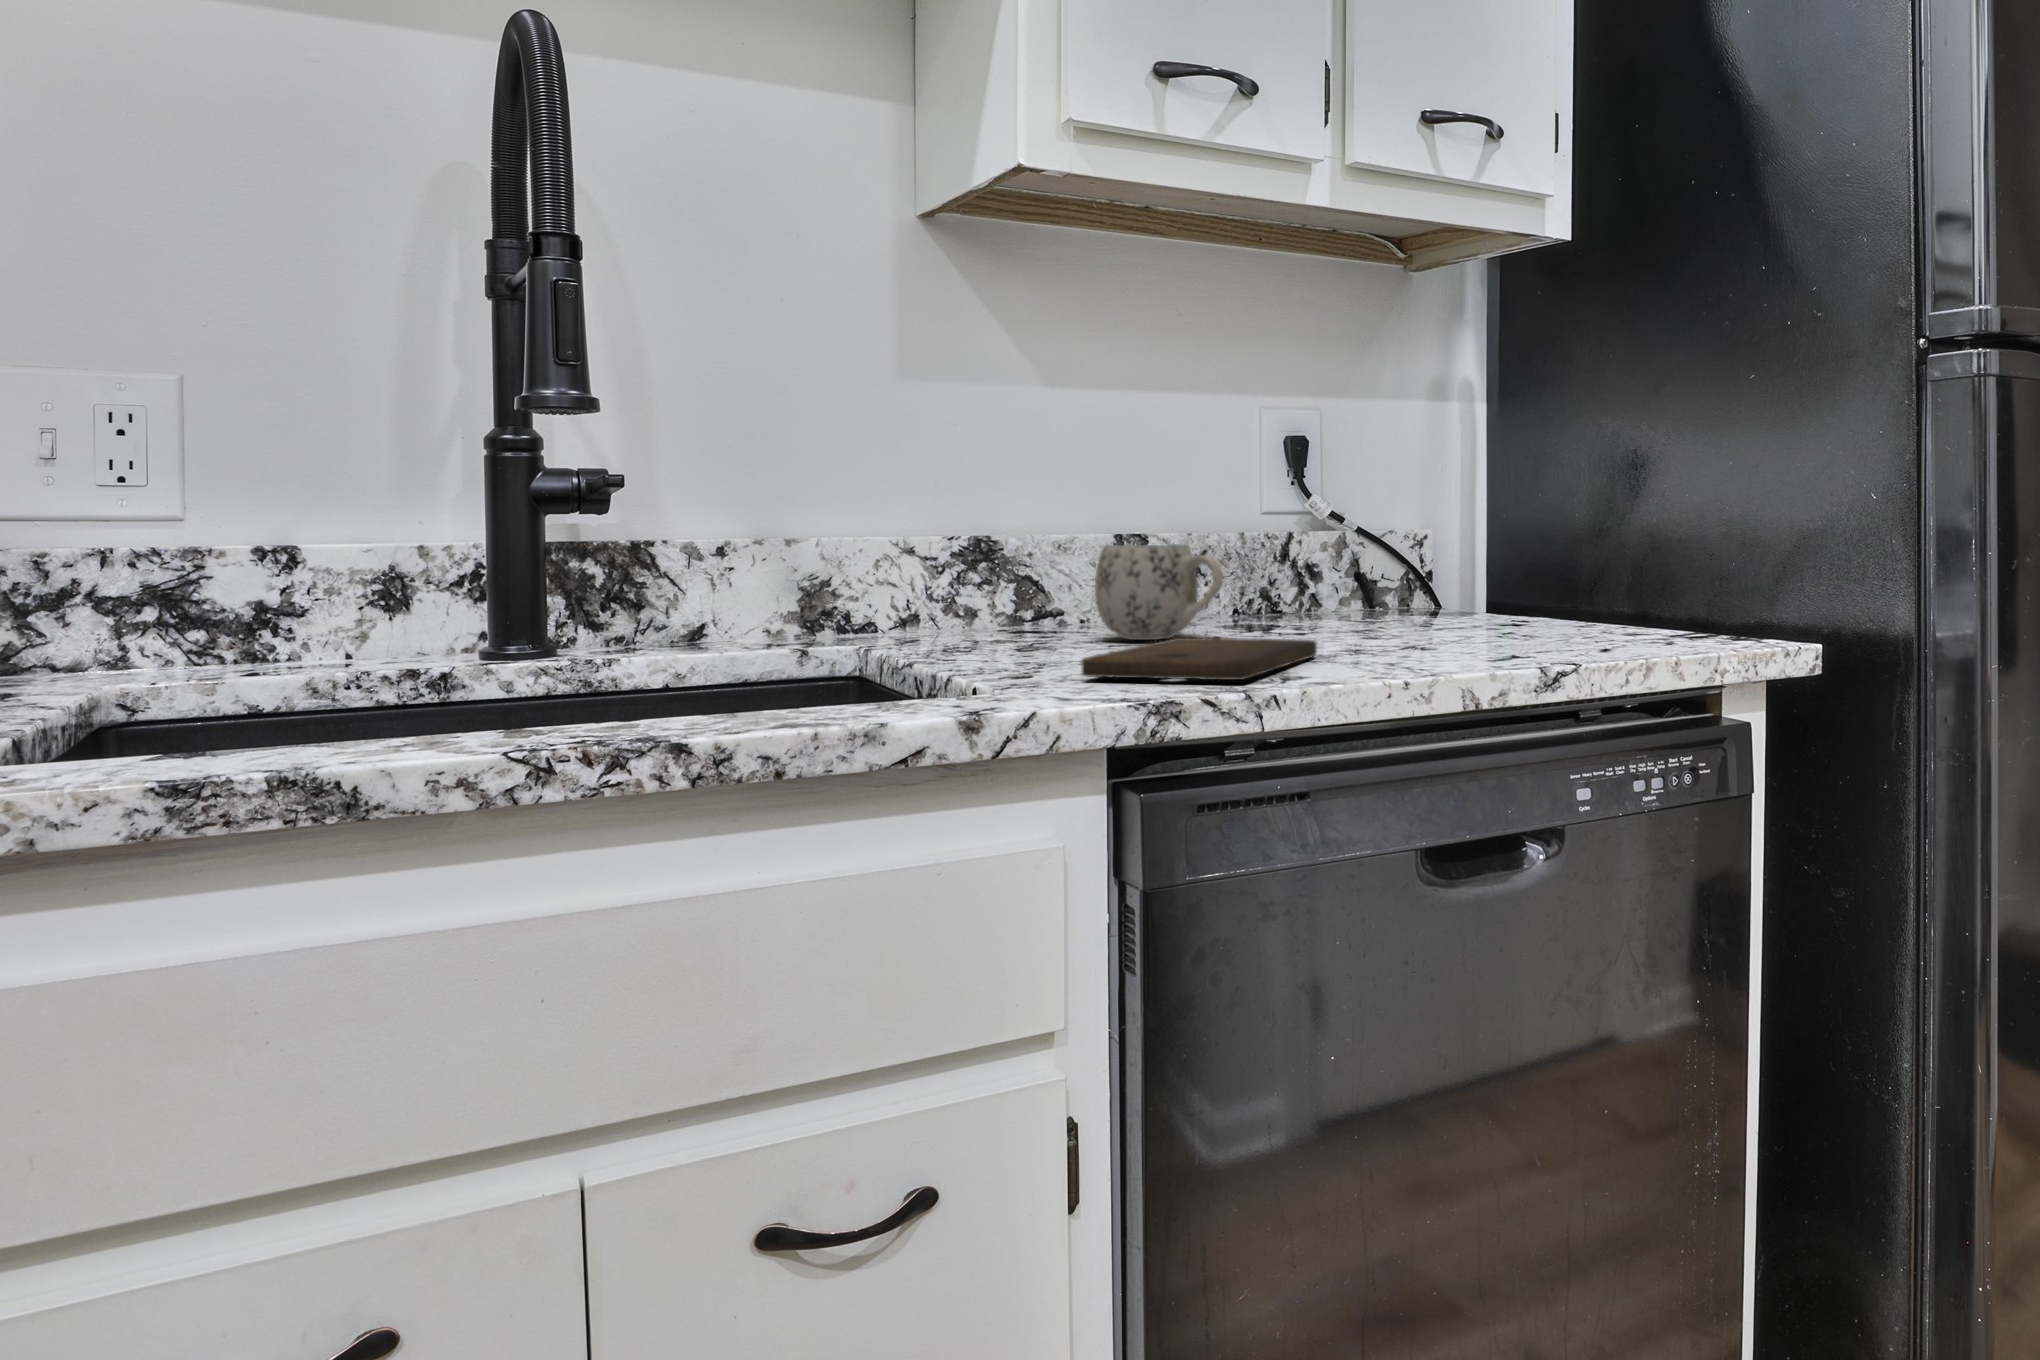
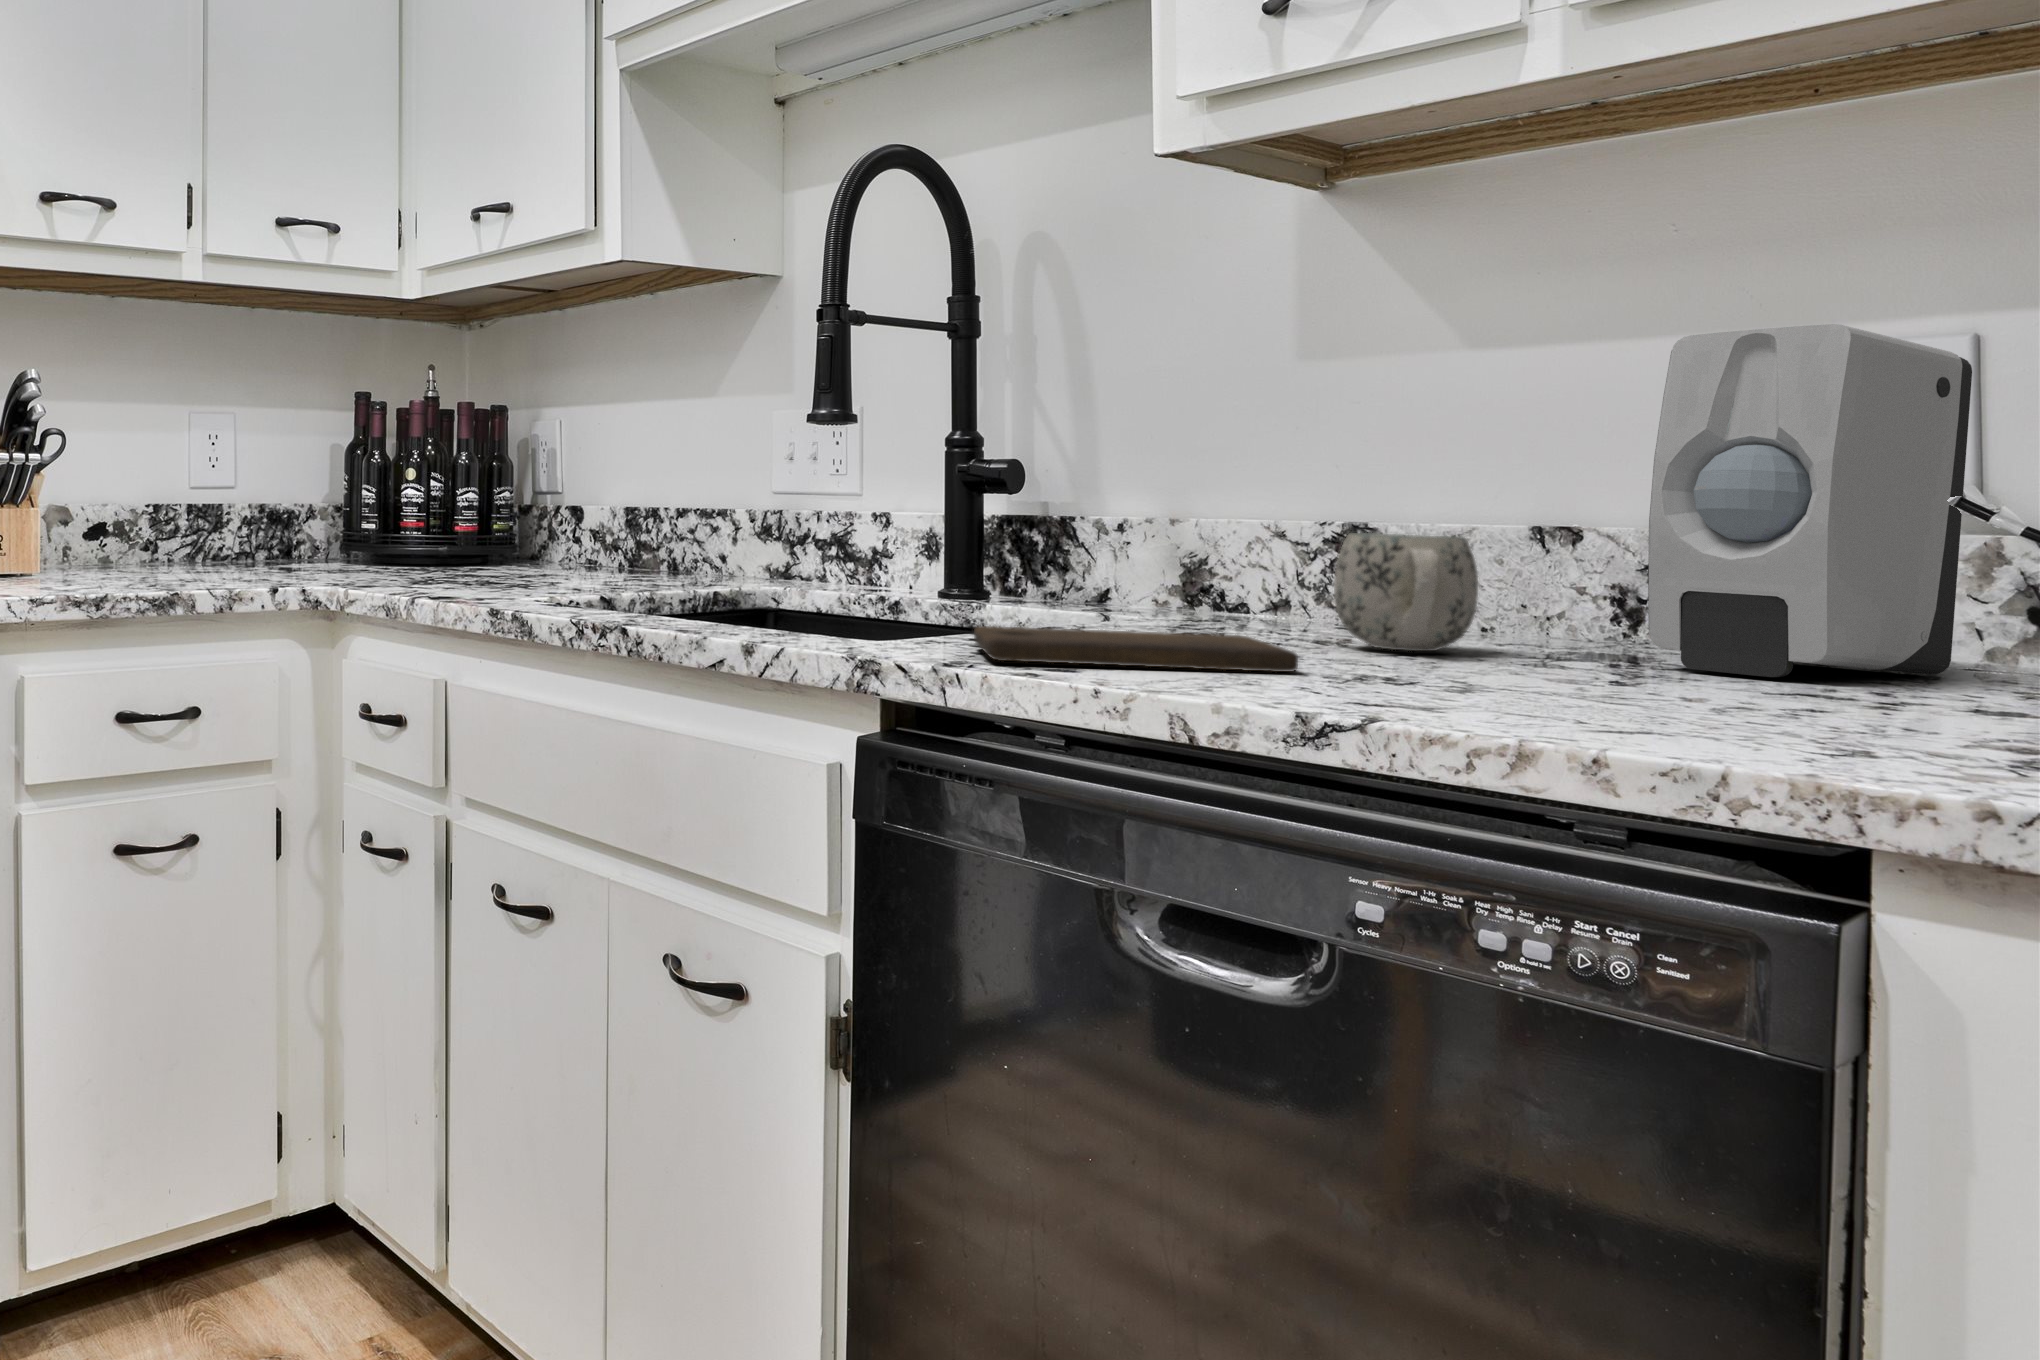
soap dispenser: none [1234,401,1375,627] -> present [1648,324,1972,677]

